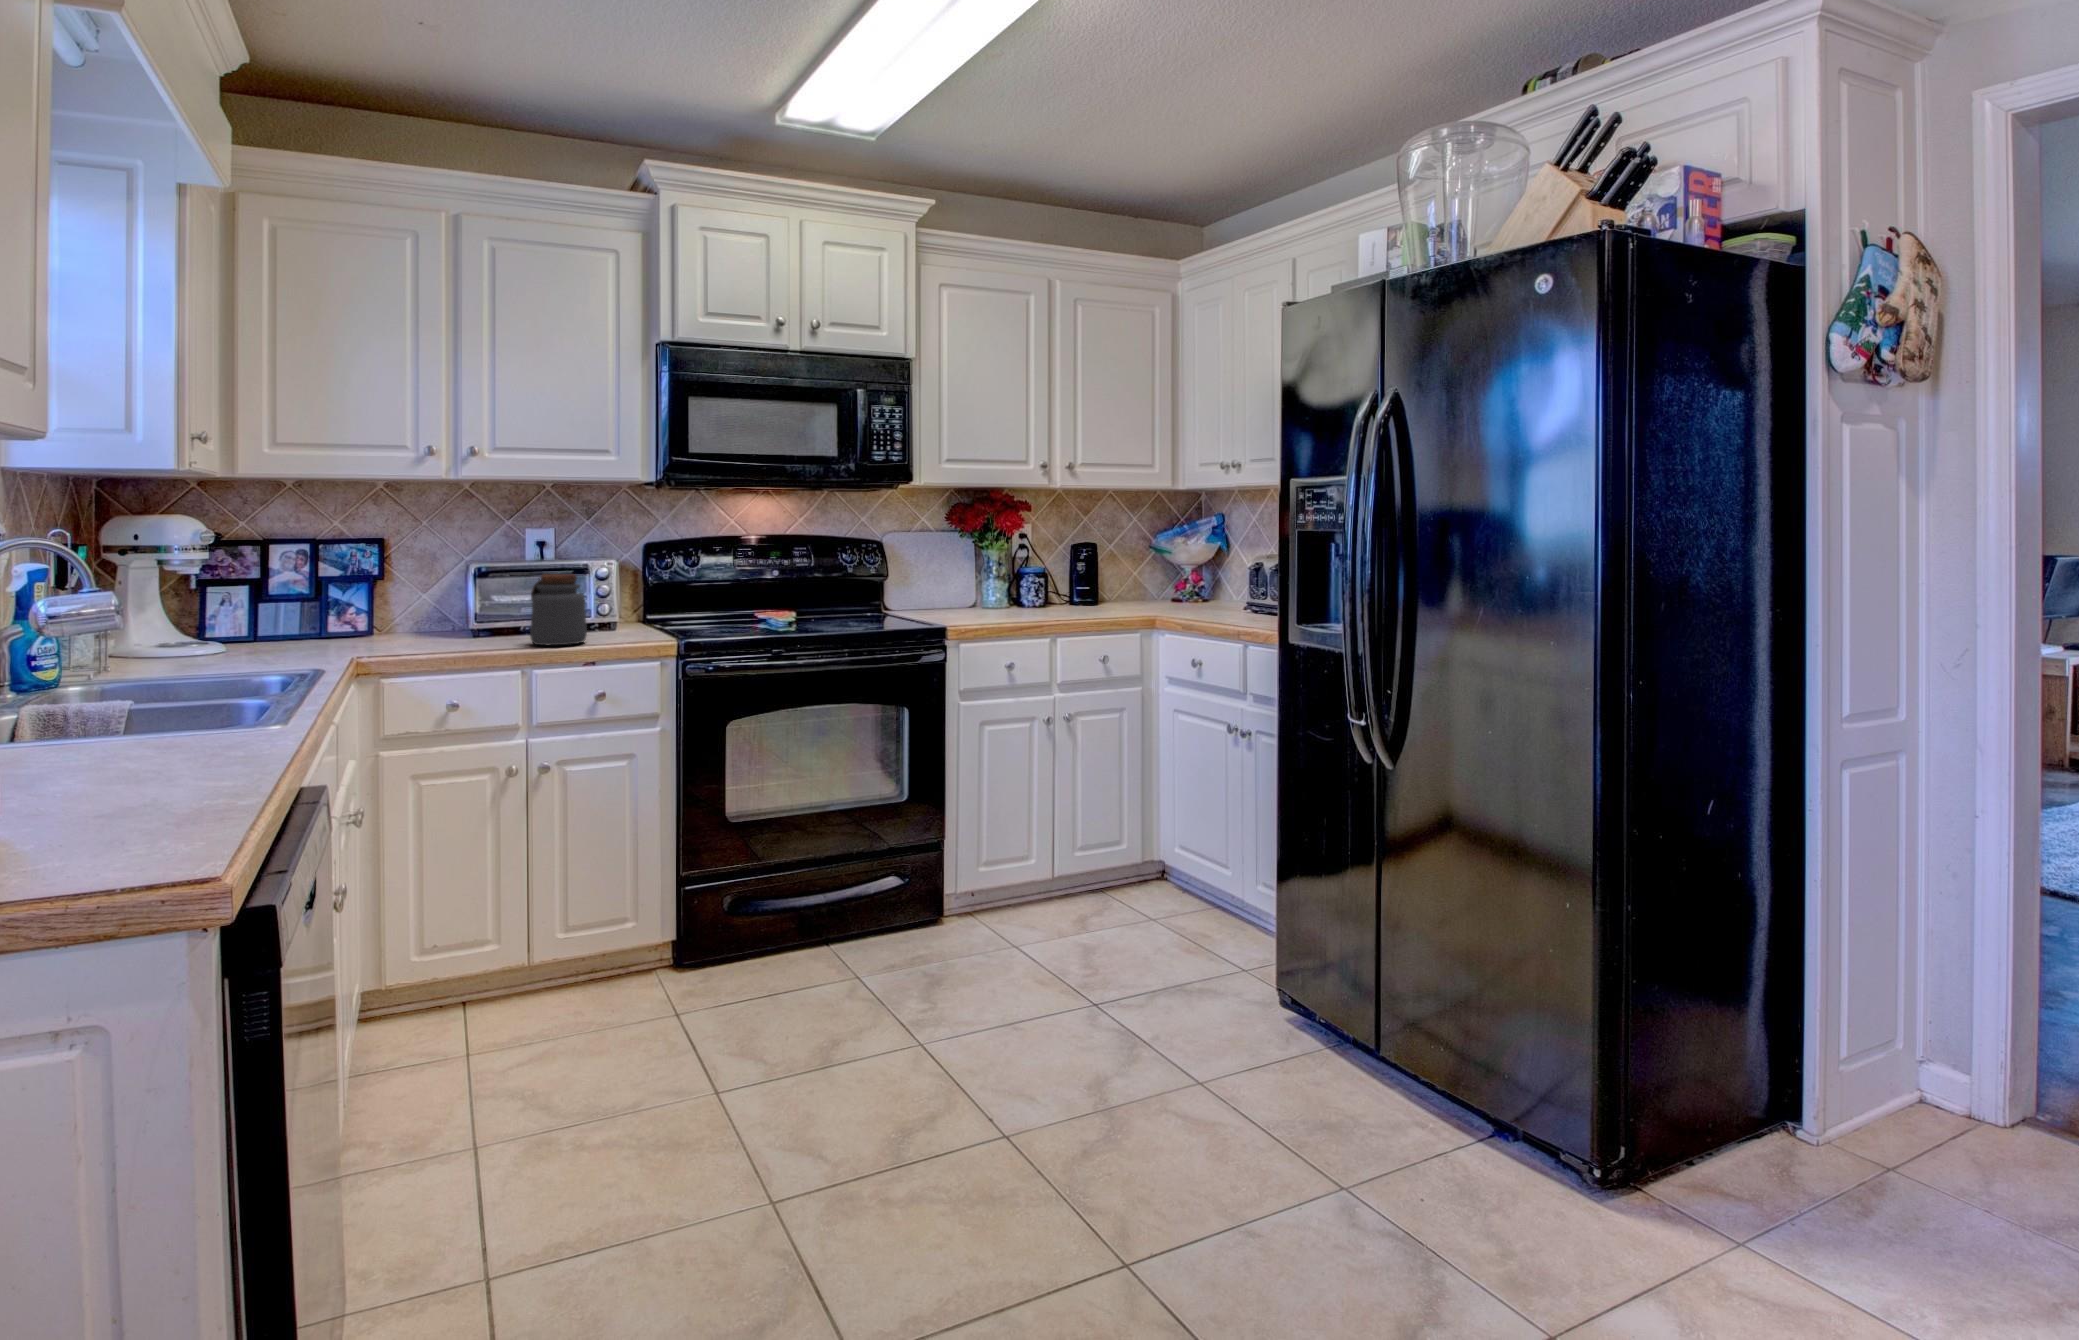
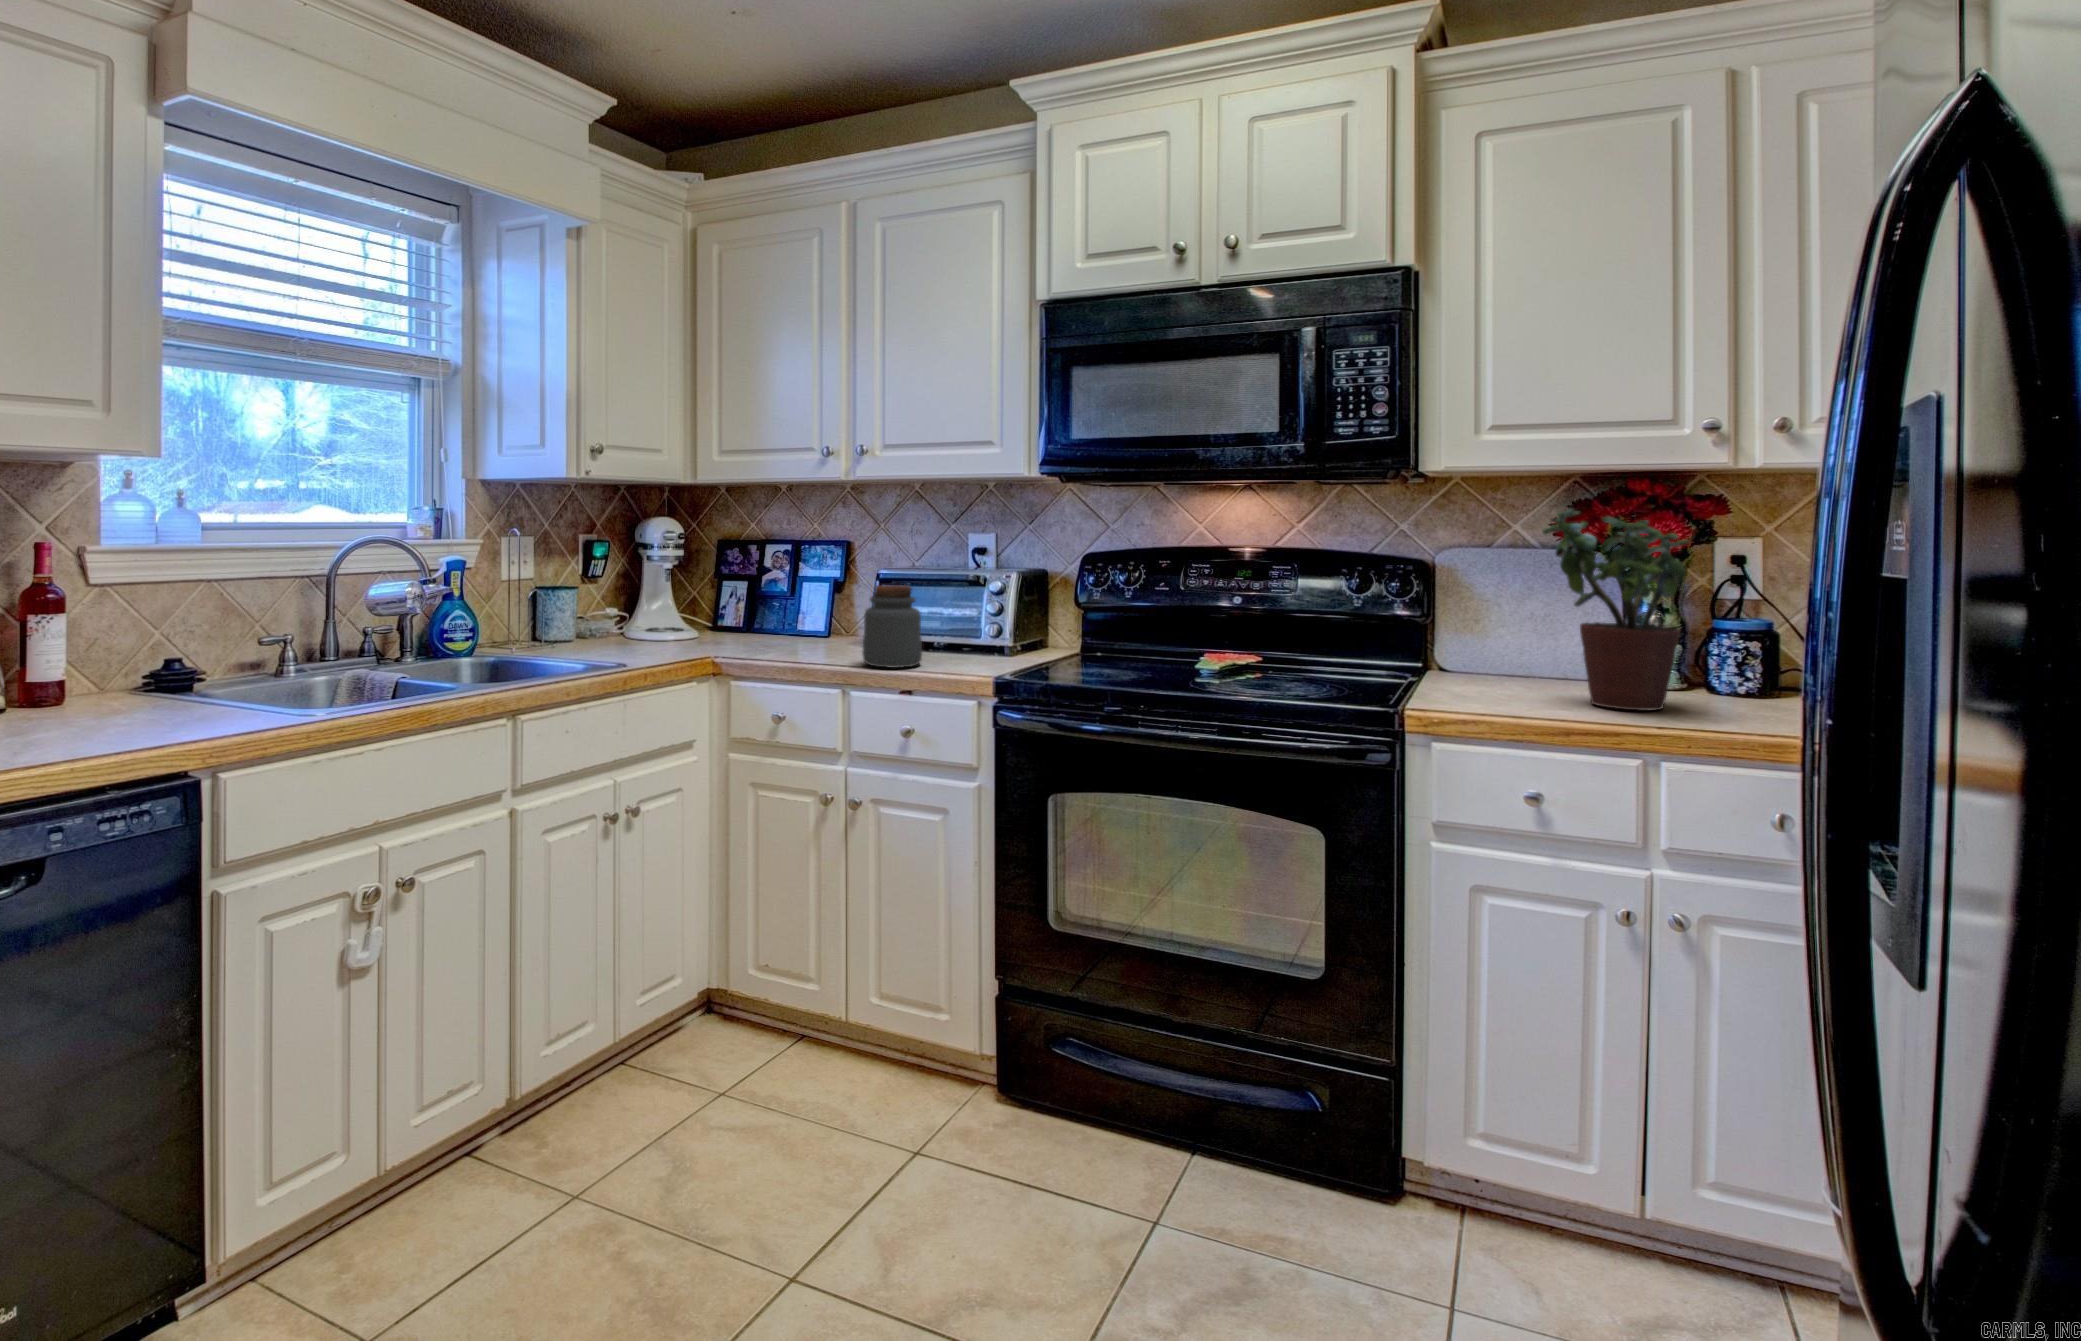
potted plant: none [981,506,1047,616] -> present [1543,509,1690,711]

